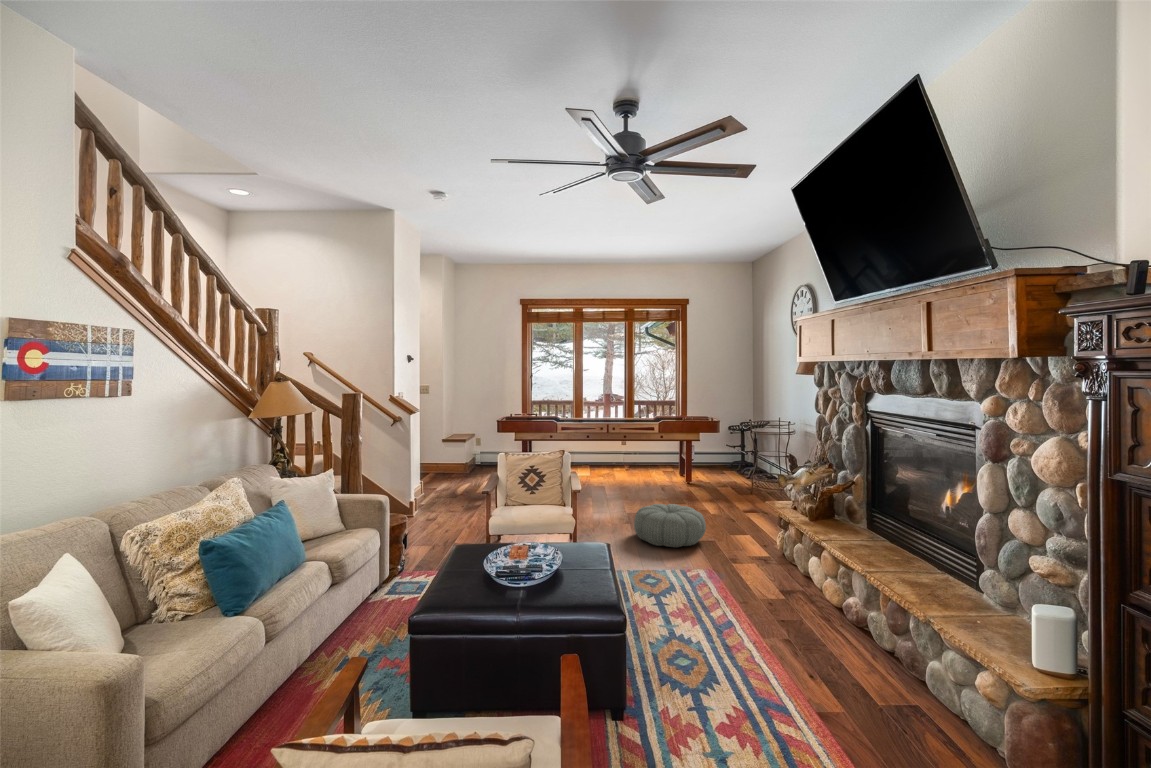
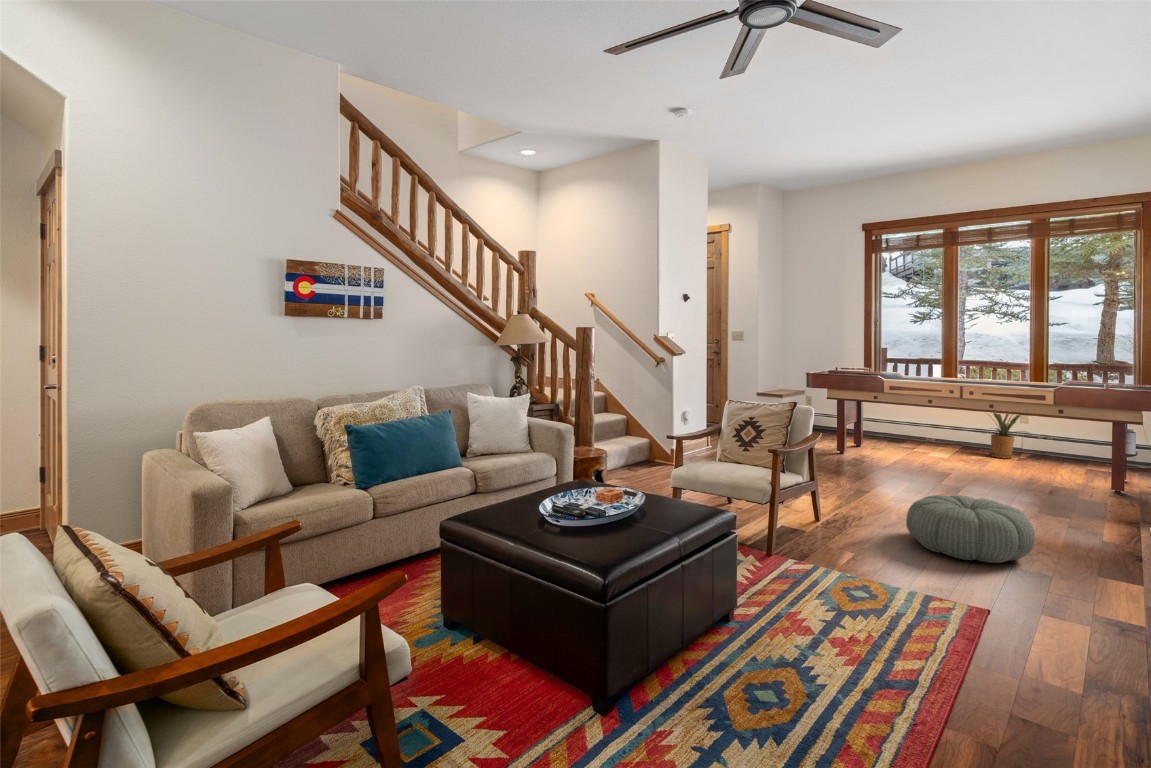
house plant: none [600,430,634,469] -> present [984,413,1025,458]

